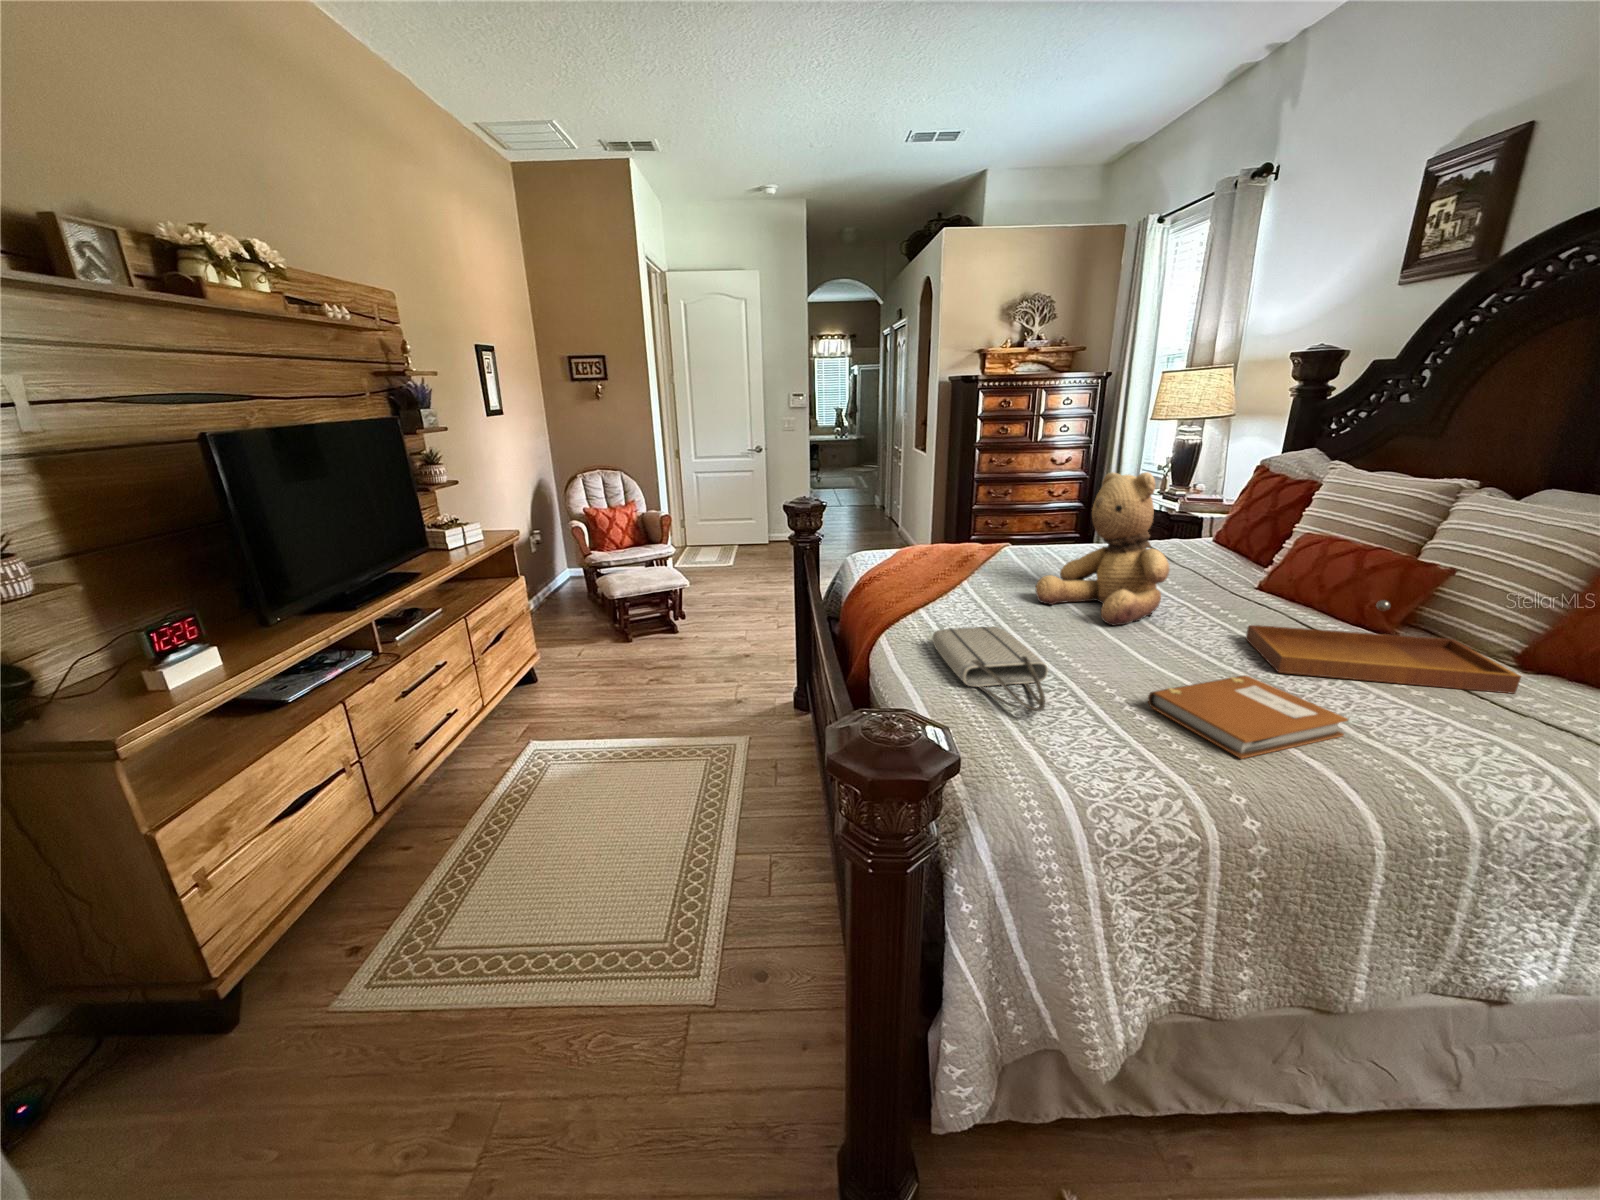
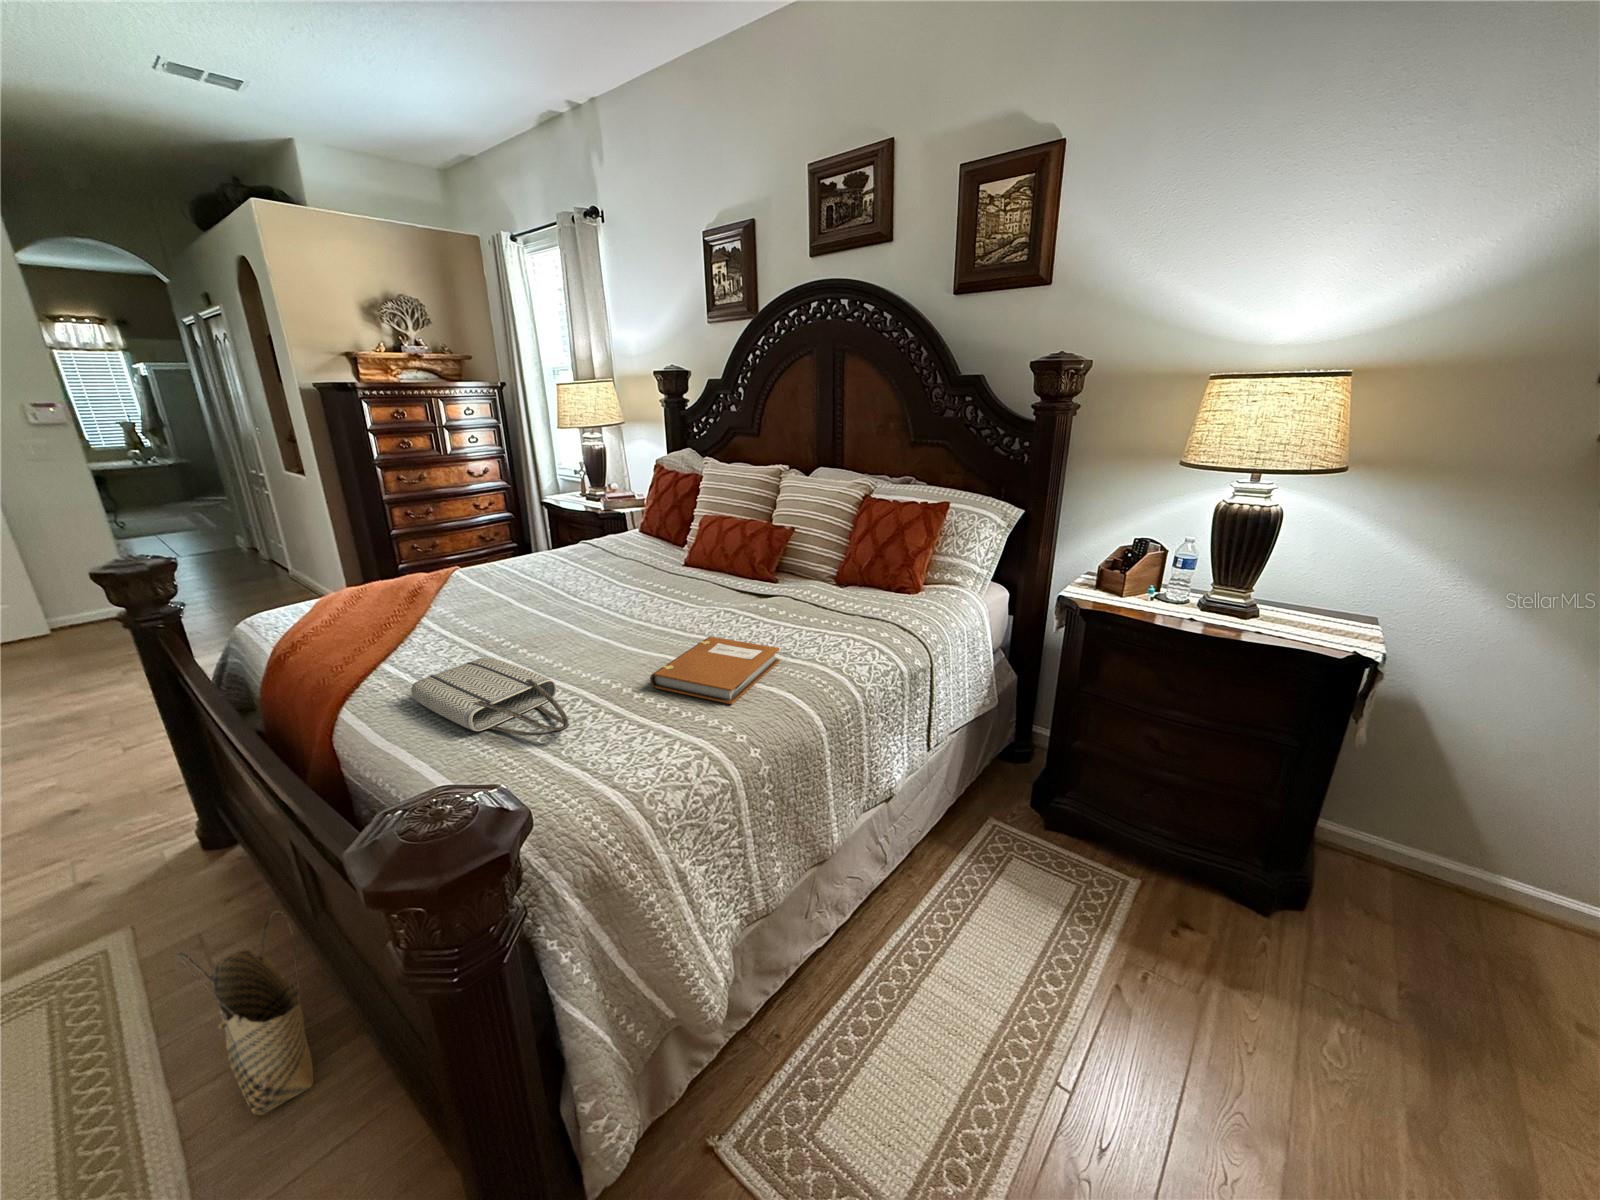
teddy bear: present [1036,472,1170,626] -> none [507,479,626,624]
tray: present [1246,600,1521,694] -> none [694,557,843,628]
woven basket: none [763,761,818,895] -> present [178,910,313,1115]

